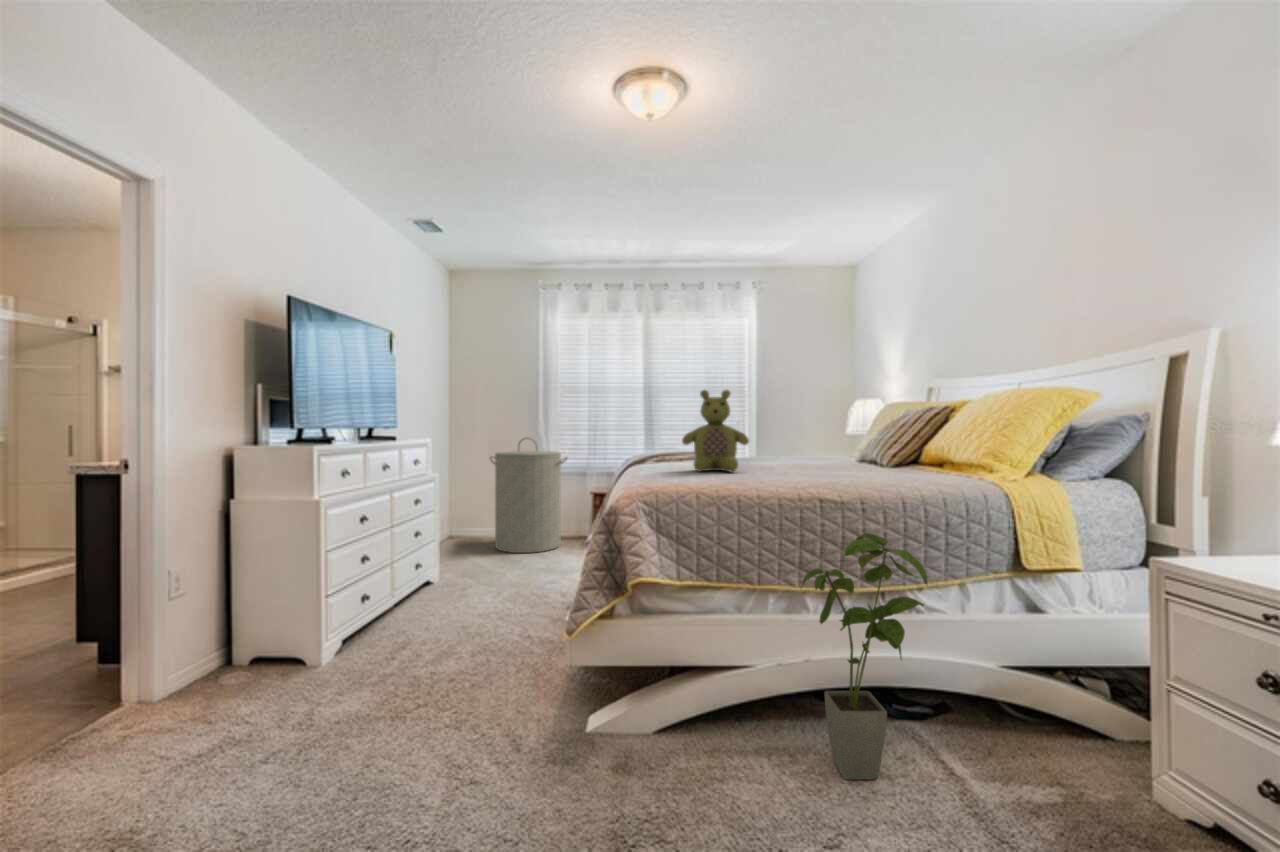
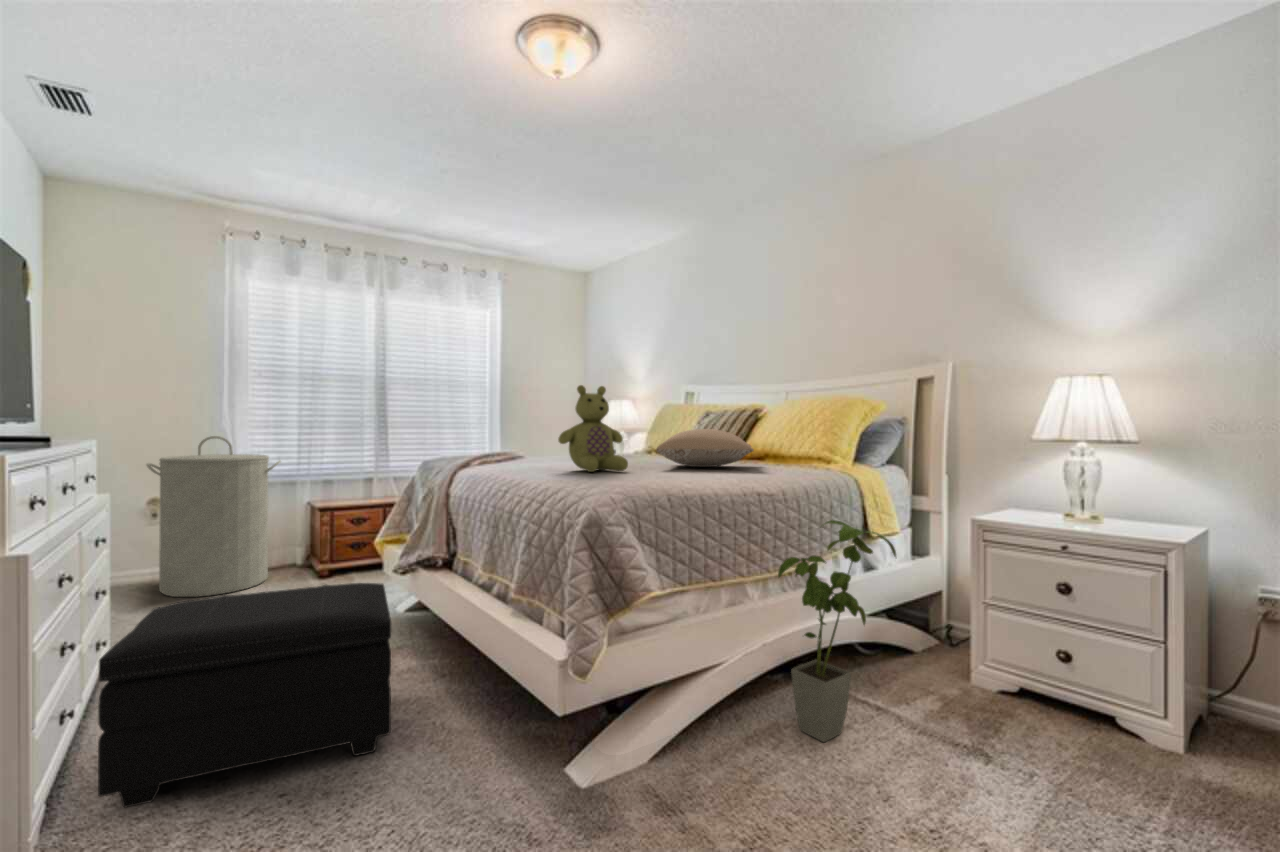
pillow: none [779,431,919,472] -> present [656,429,754,467]
footstool: none [359,543,545,668] -> present [98,583,391,808]

